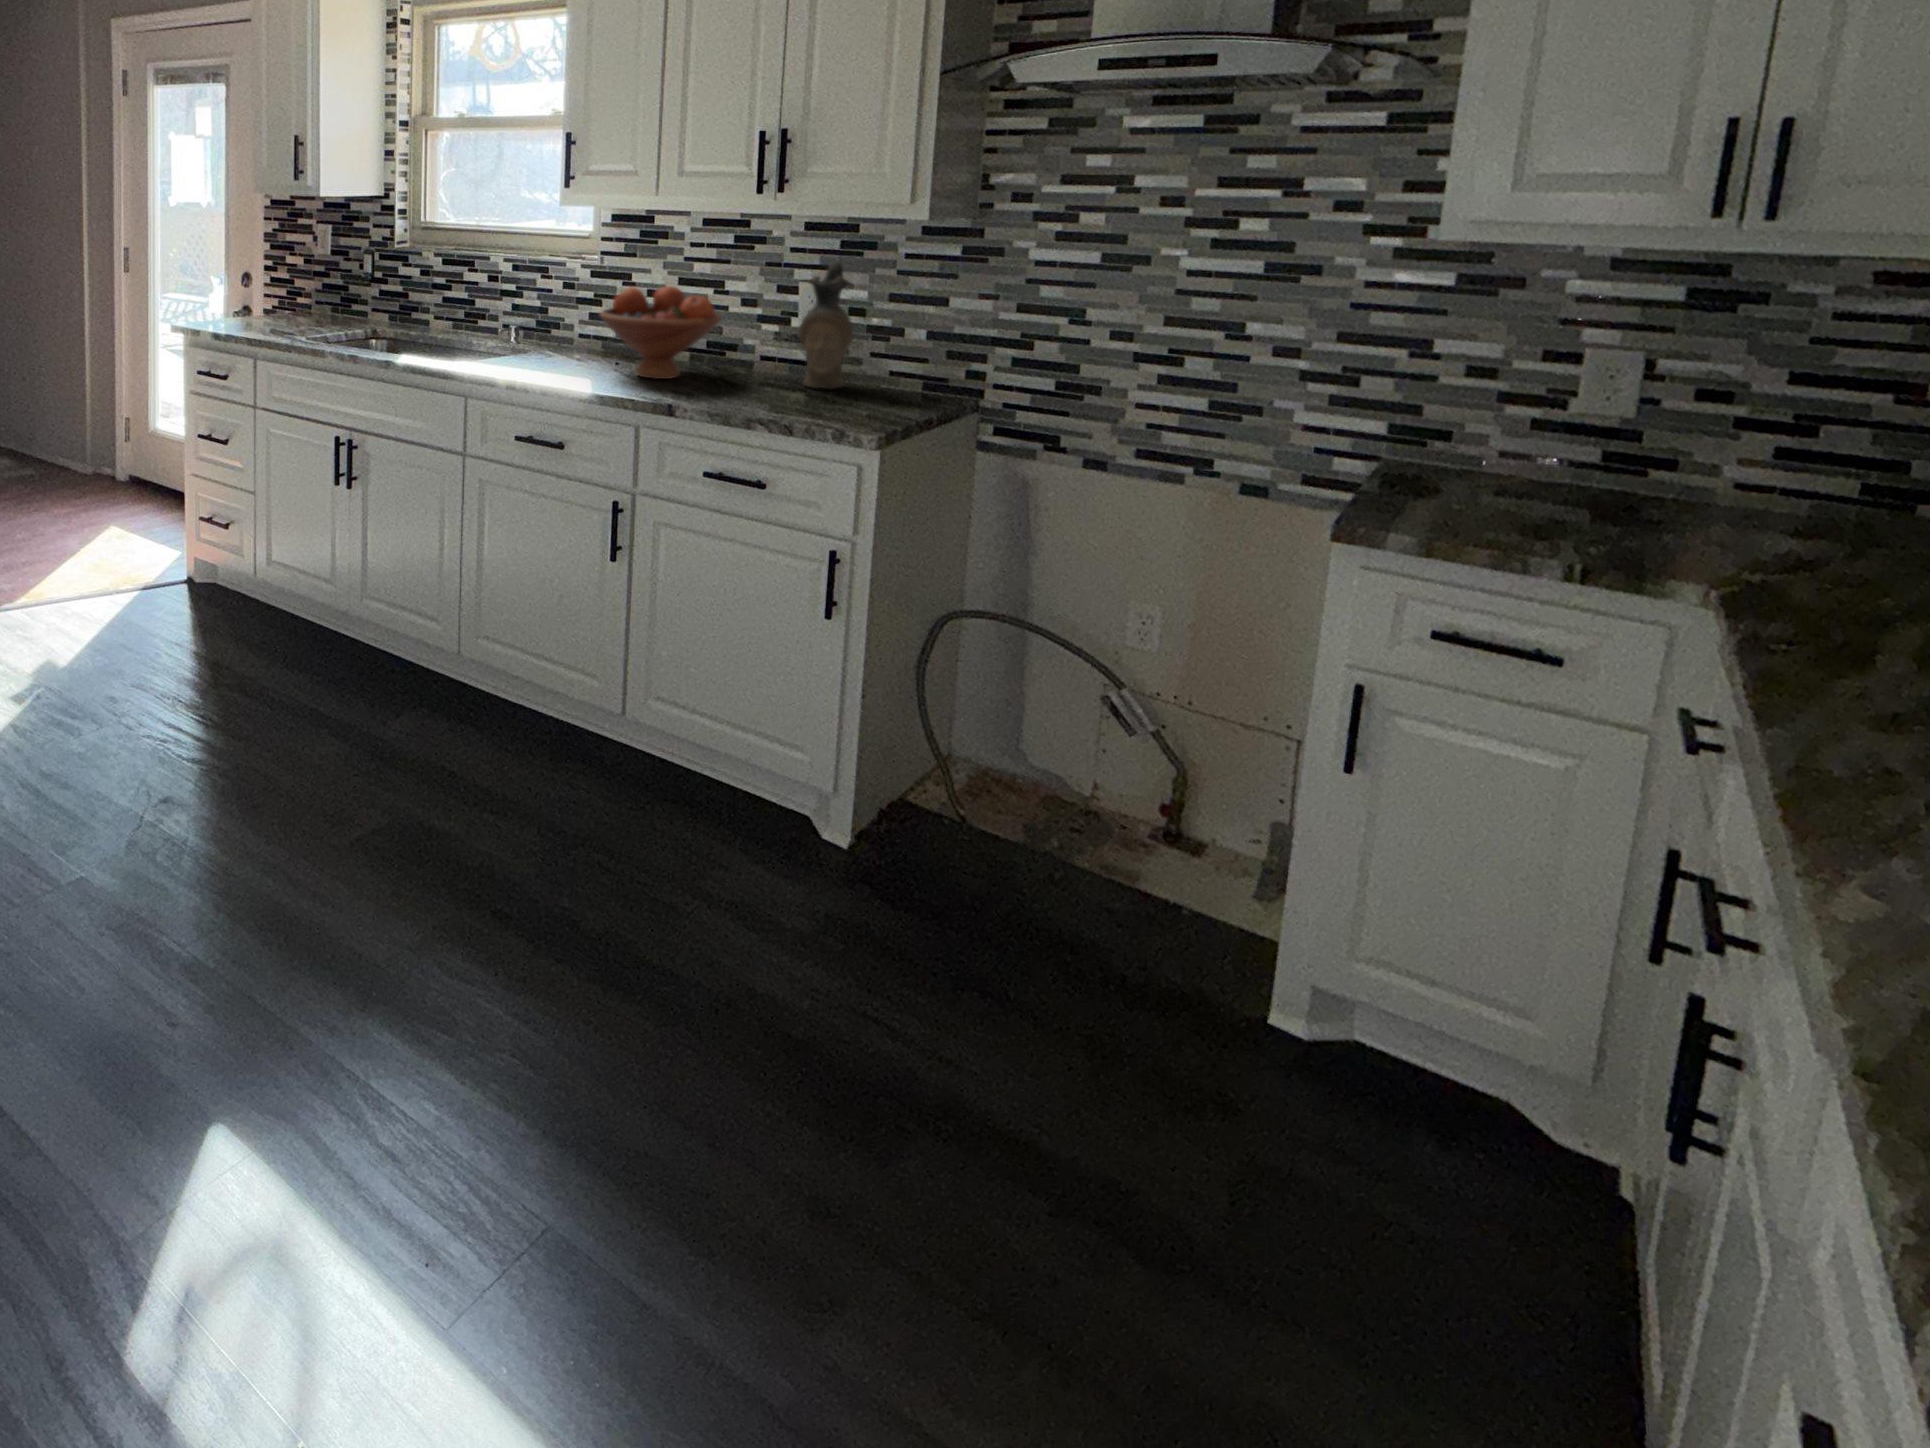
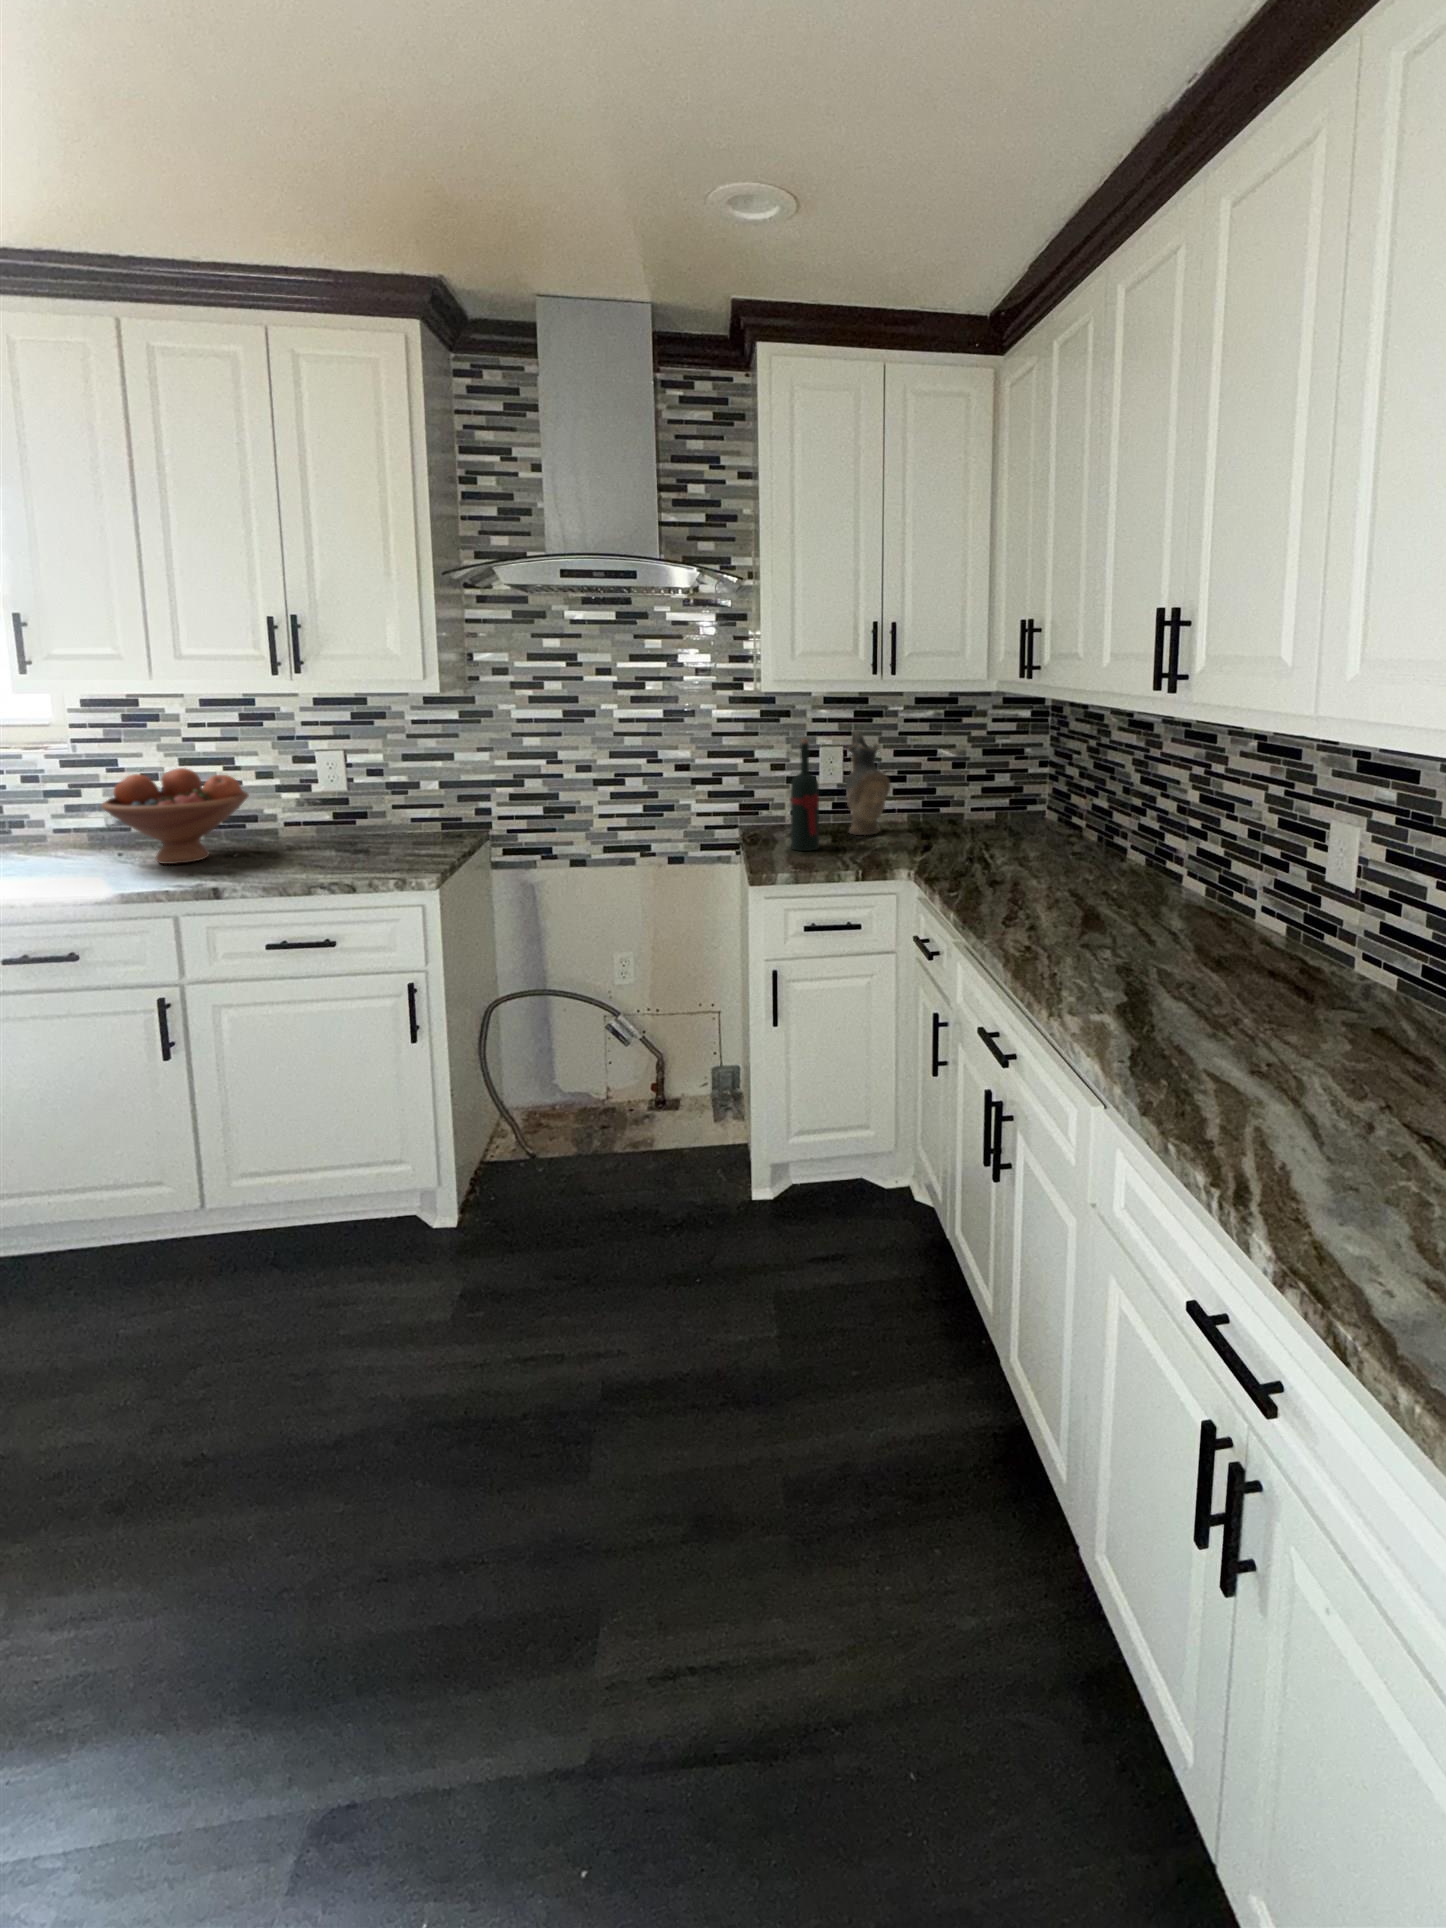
ceramic pitcher: present [799,261,853,388] -> present [846,730,890,835]
wine bottle: none [1449,321,1528,515] -> present [791,738,819,851]

